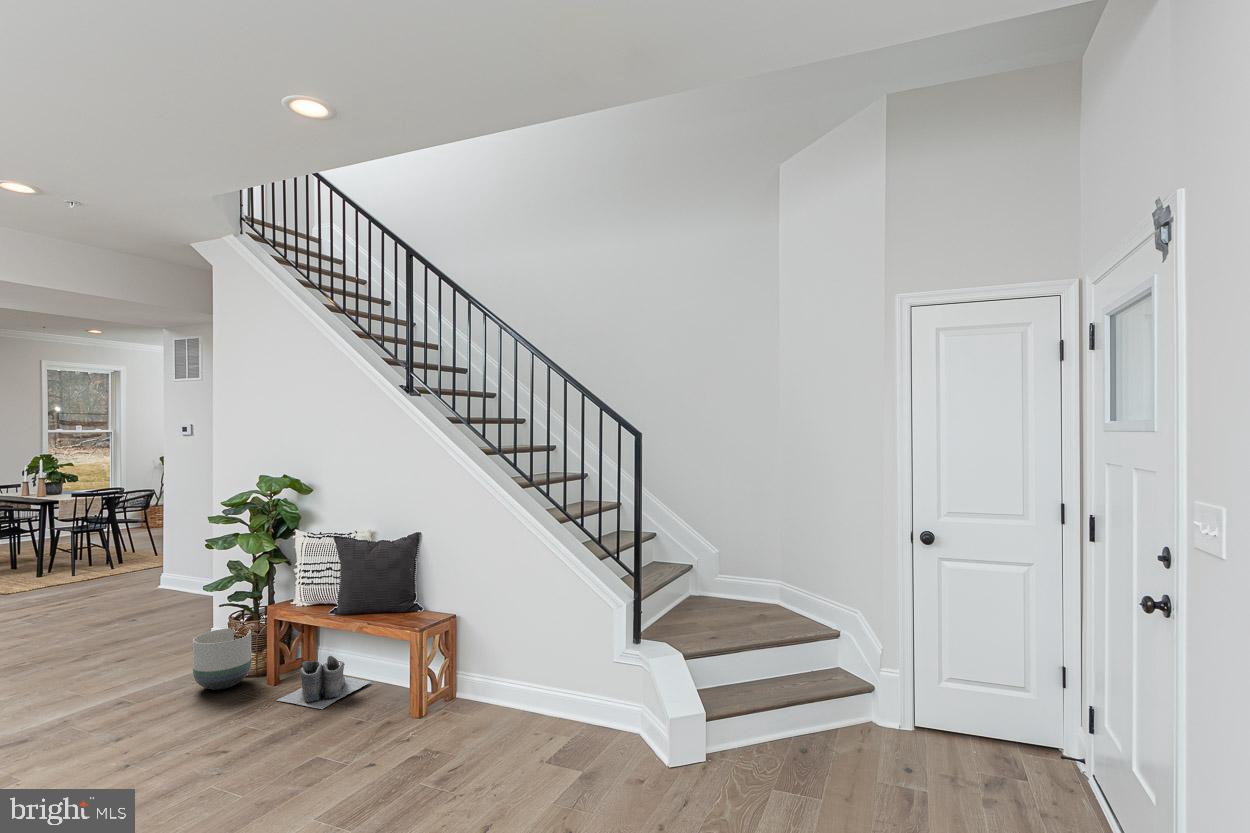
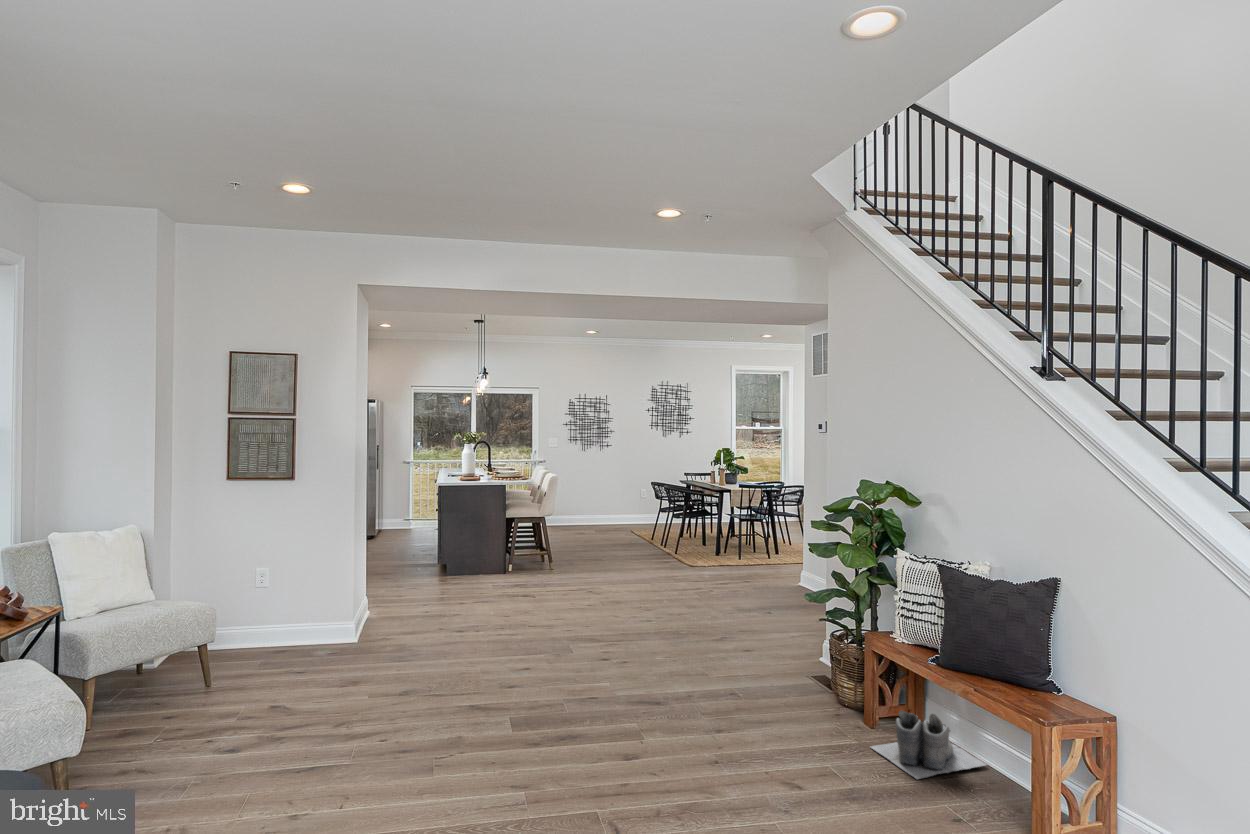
planter: present [193,628,252,690] -> none [794,645,851,712]

